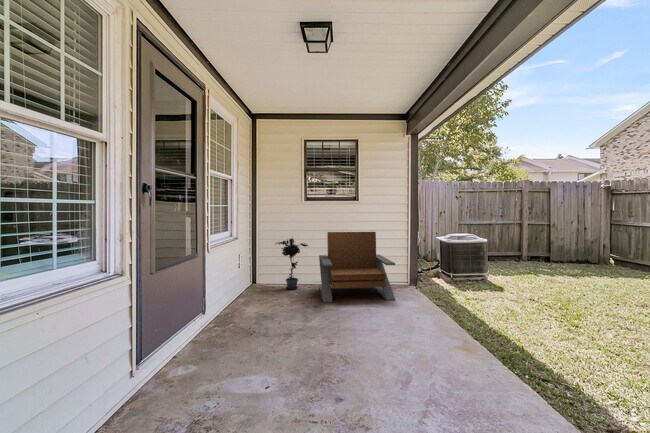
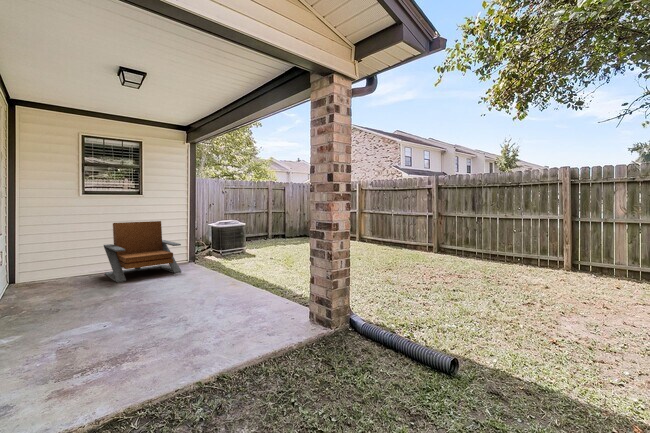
potted plant: present [276,238,308,289] -> none [49,228,93,280]

